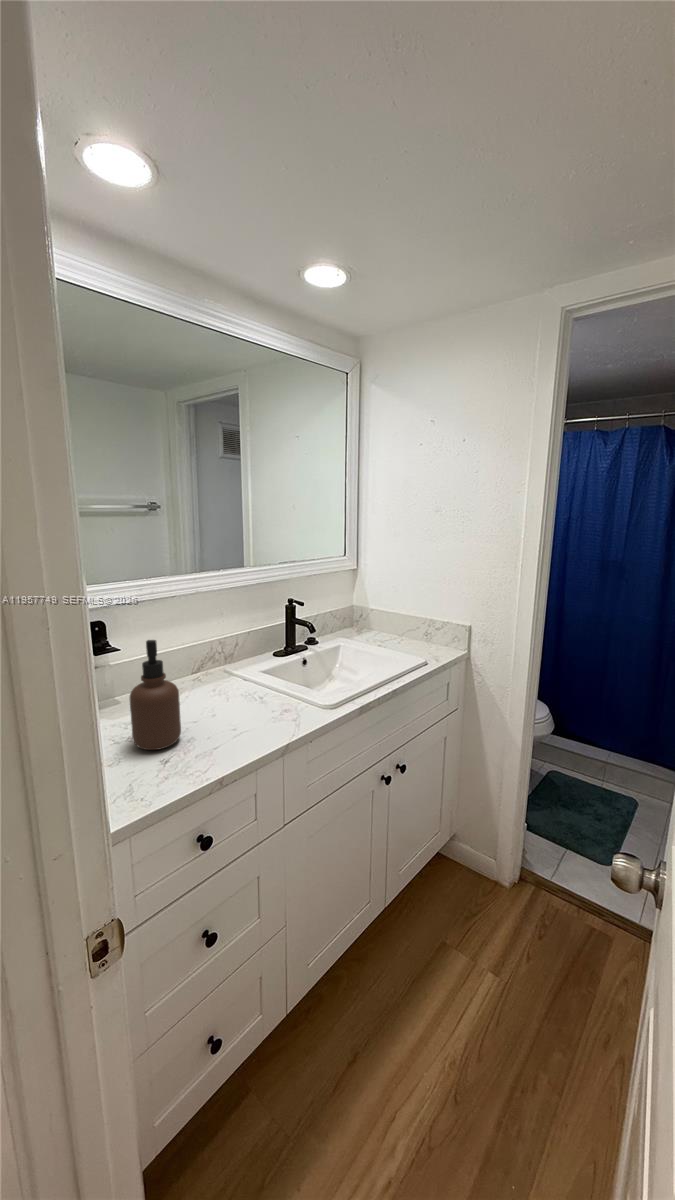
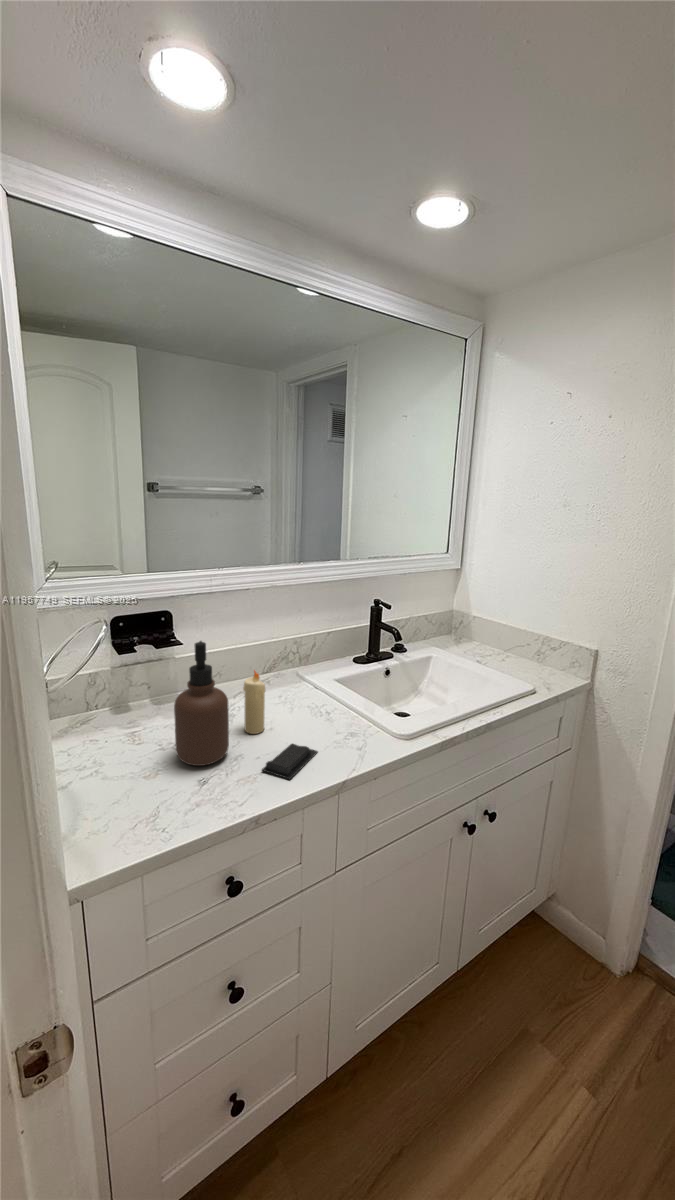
candle: none [187,663,208,721] -> present [243,671,265,734]
soap bar: none [215,722,260,749] -> present [262,744,318,779]

